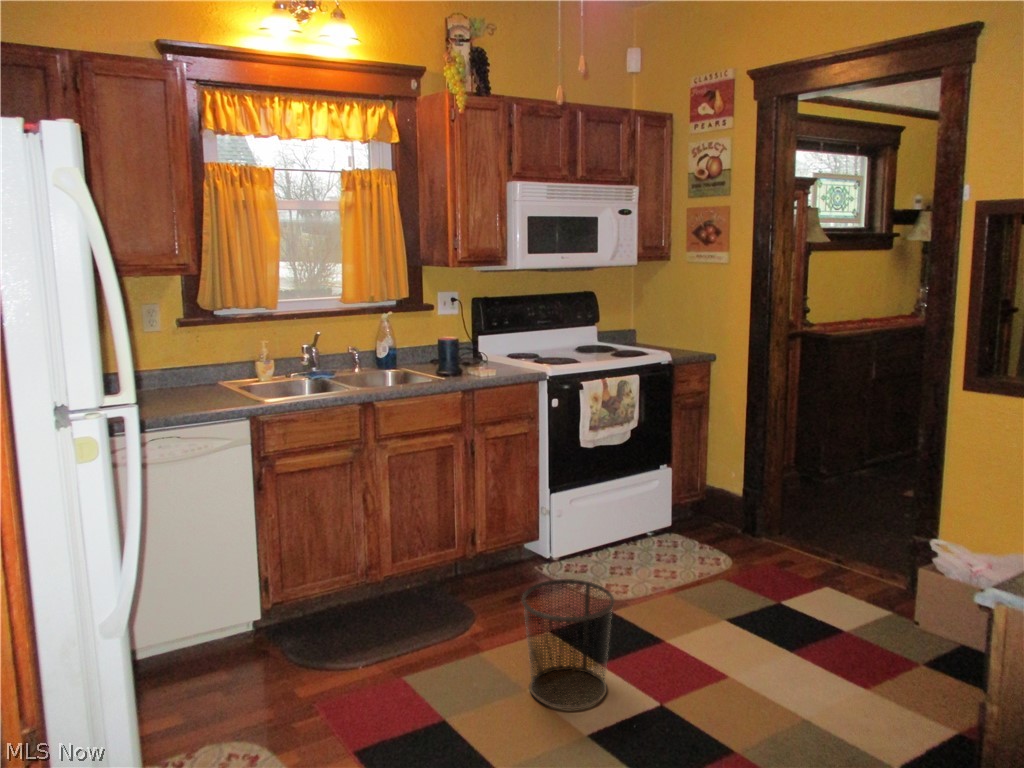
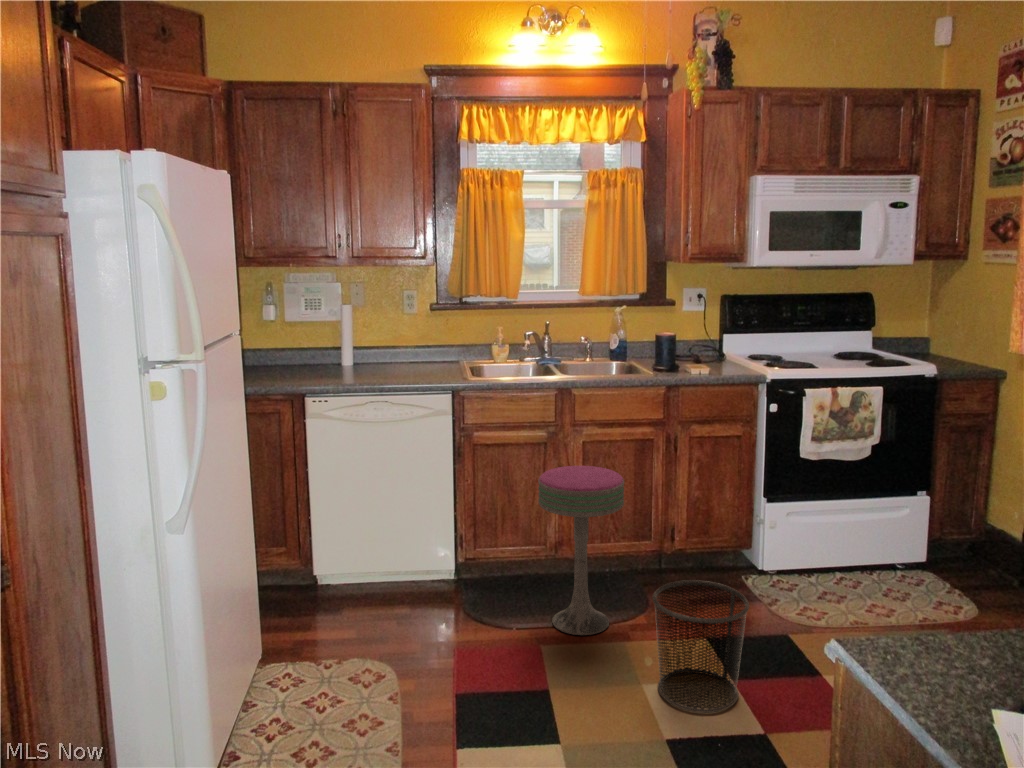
bar stool: none [365,483,457,664] -> present [538,466,624,635]

